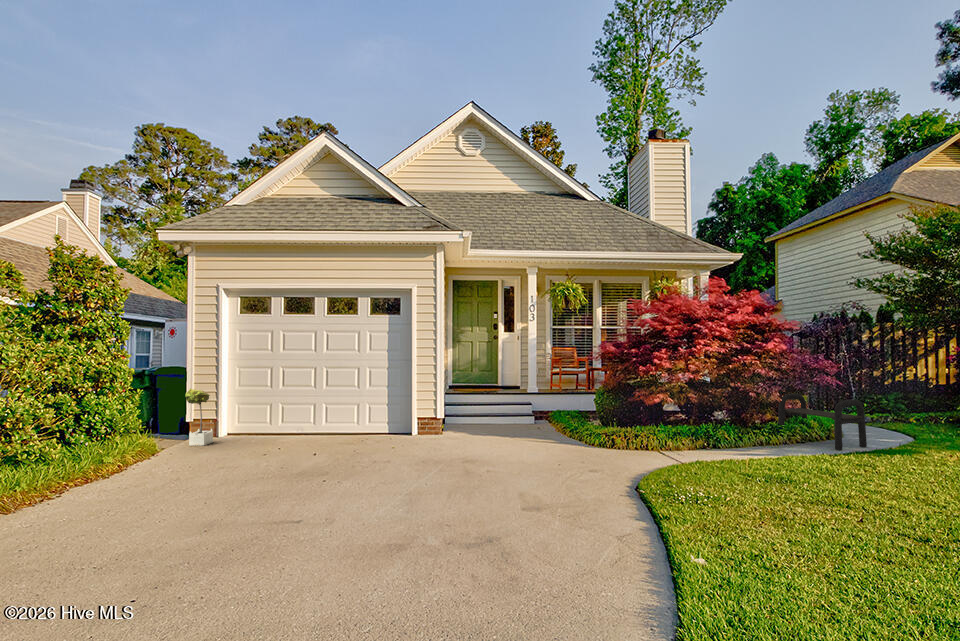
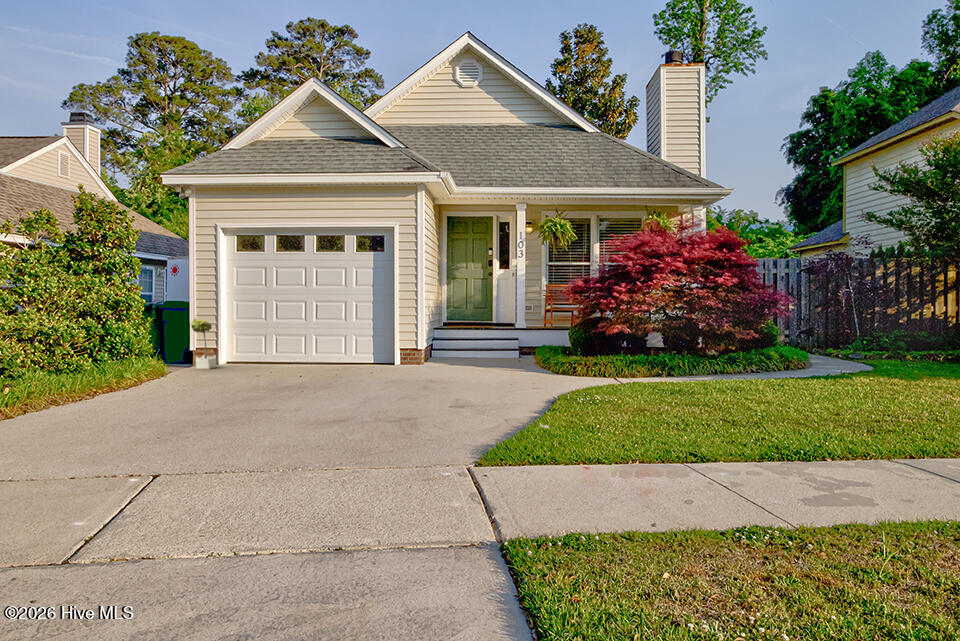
bench: present [778,394,867,450] -> none [741,332,816,384]

